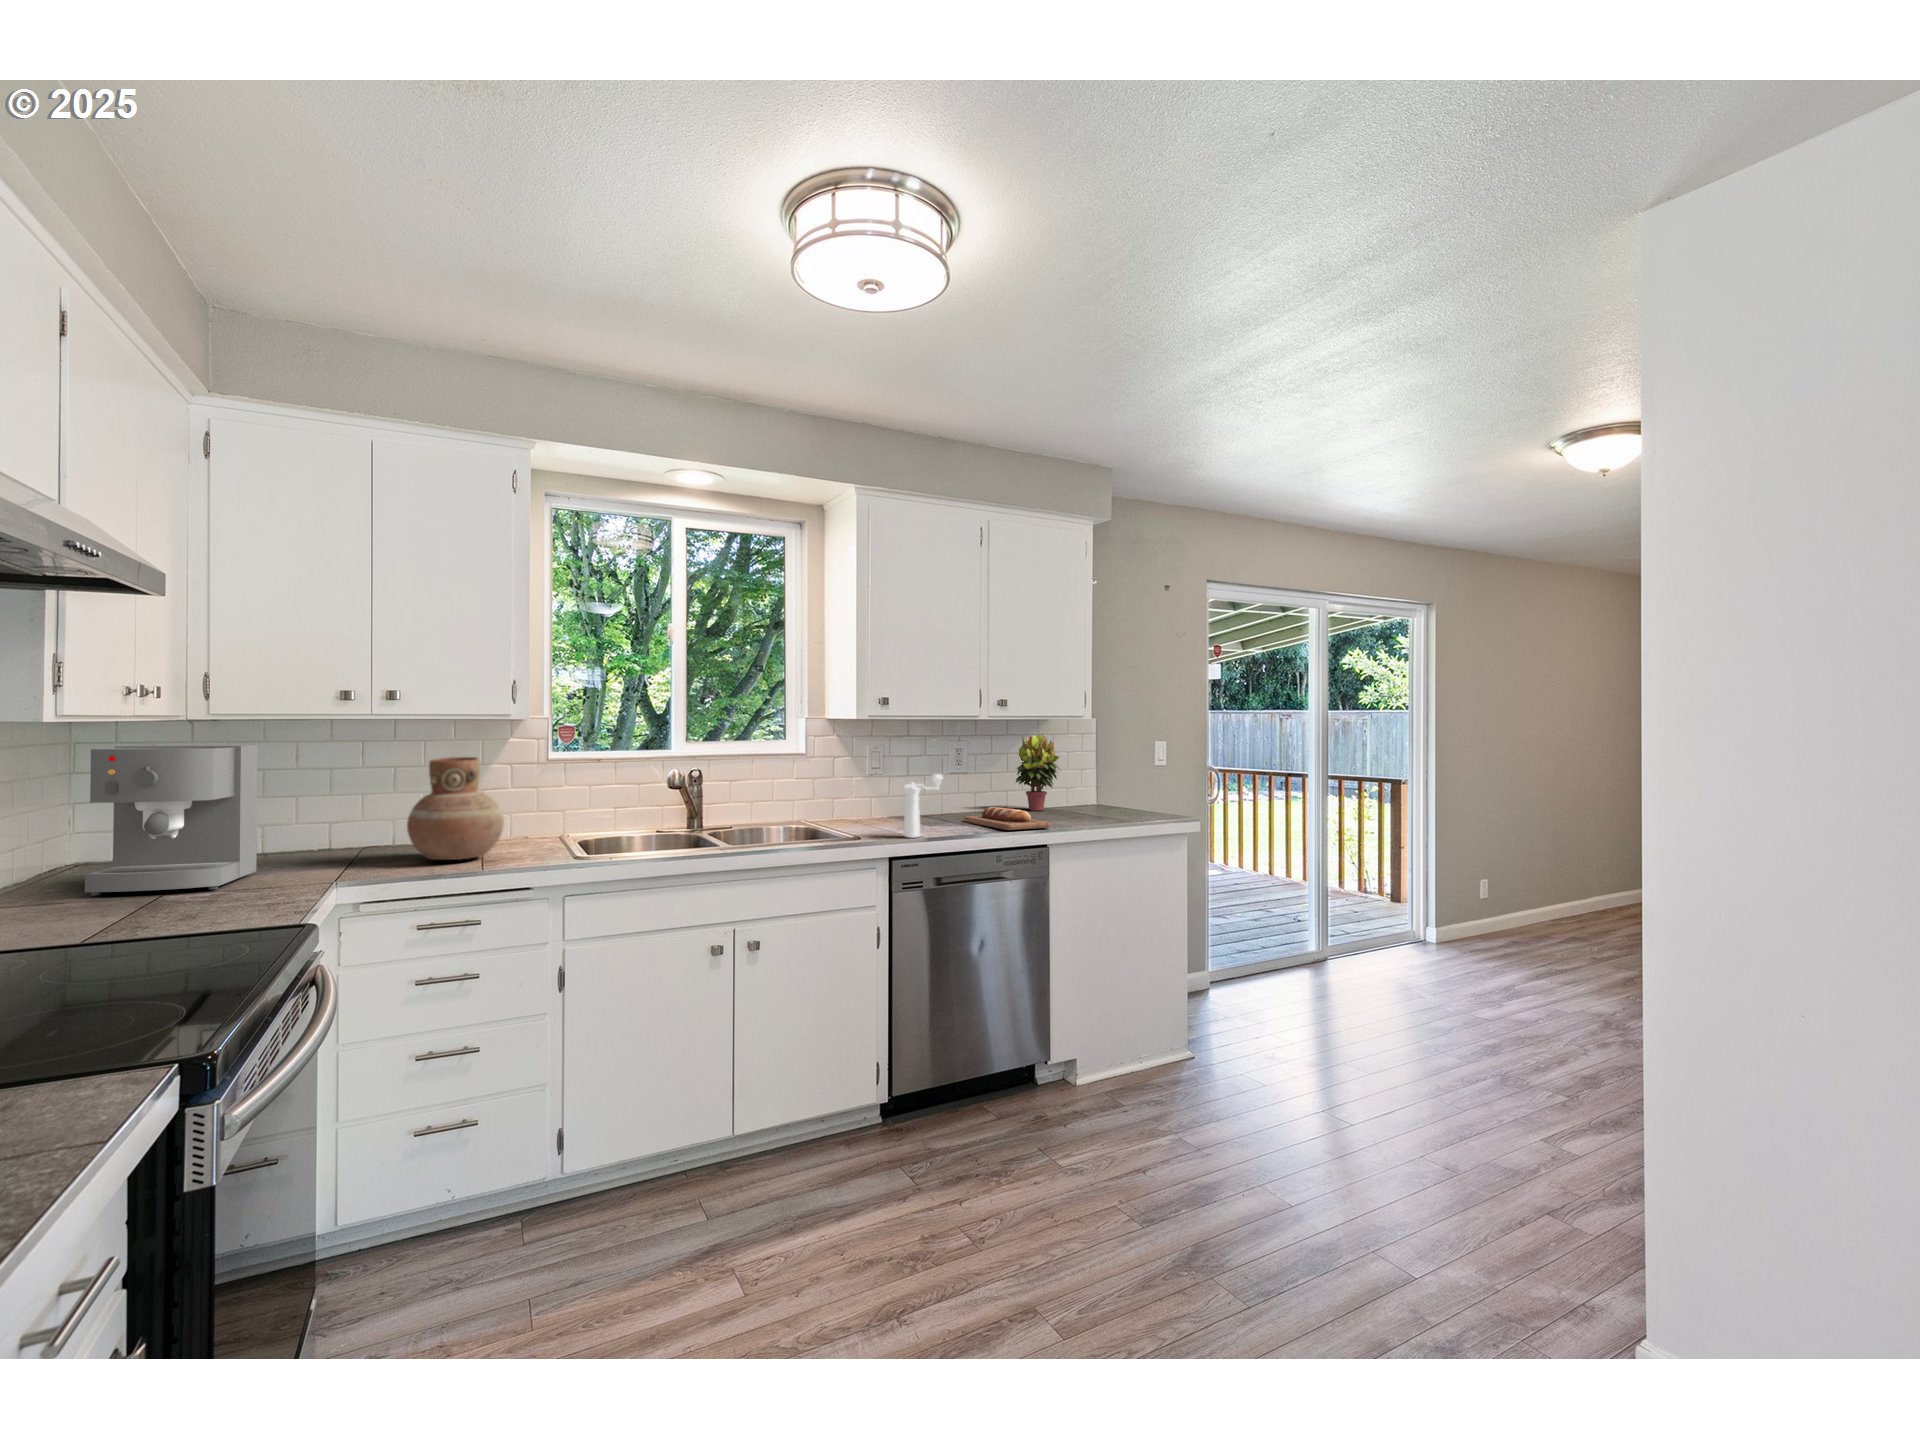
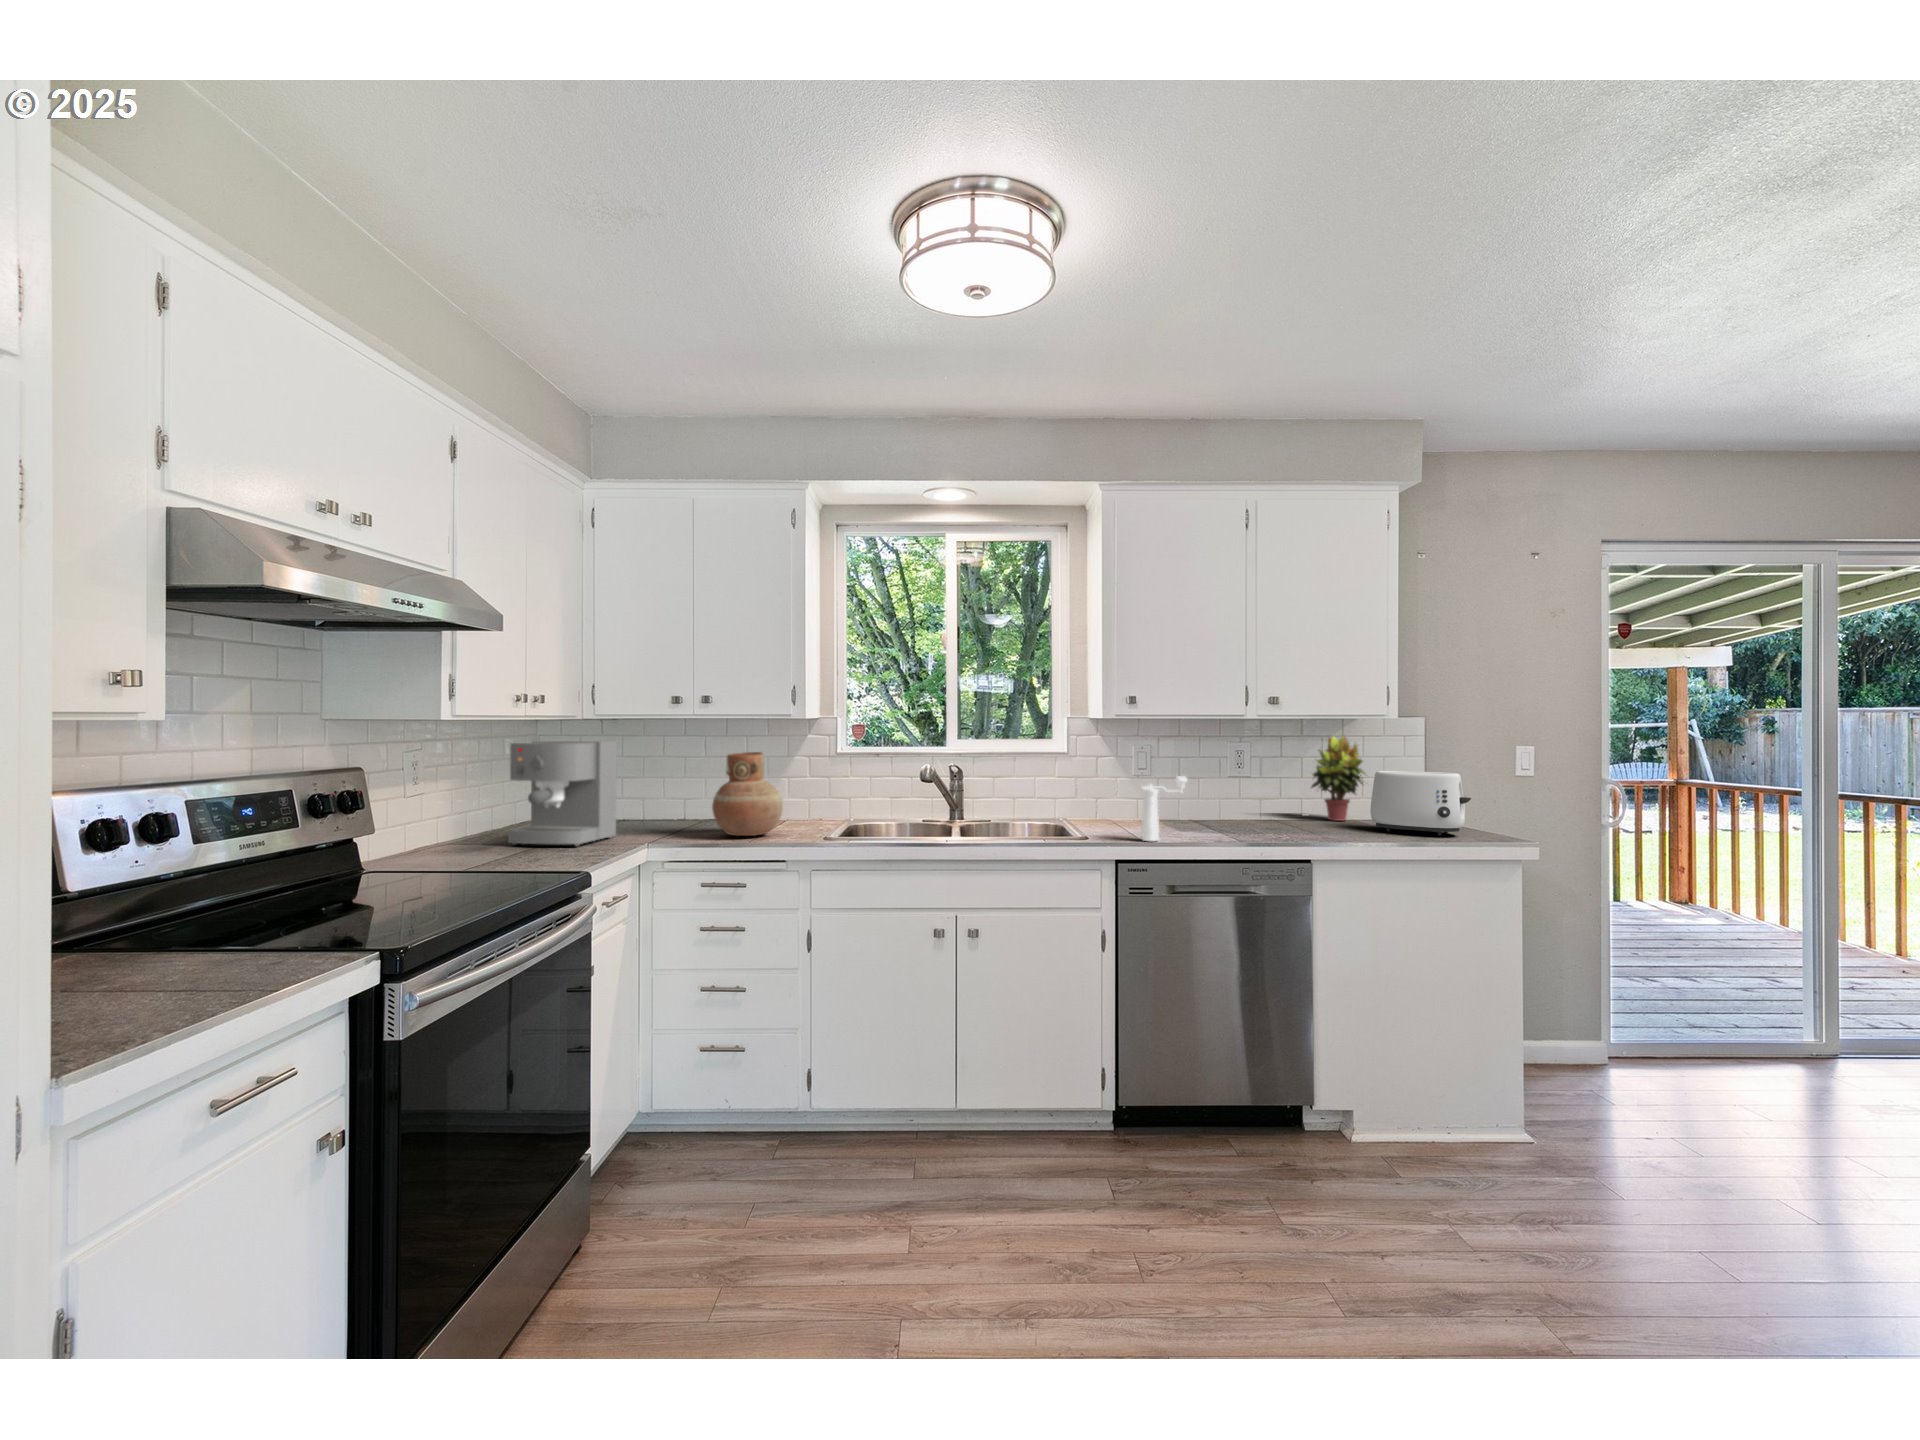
toaster: none [1072,766,1150,819] -> present [1370,771,1471,836]
bread loaf: present [964,807,1050,830] -> none [1233,814,1321,840]

